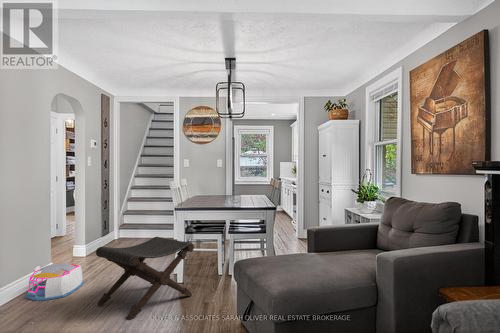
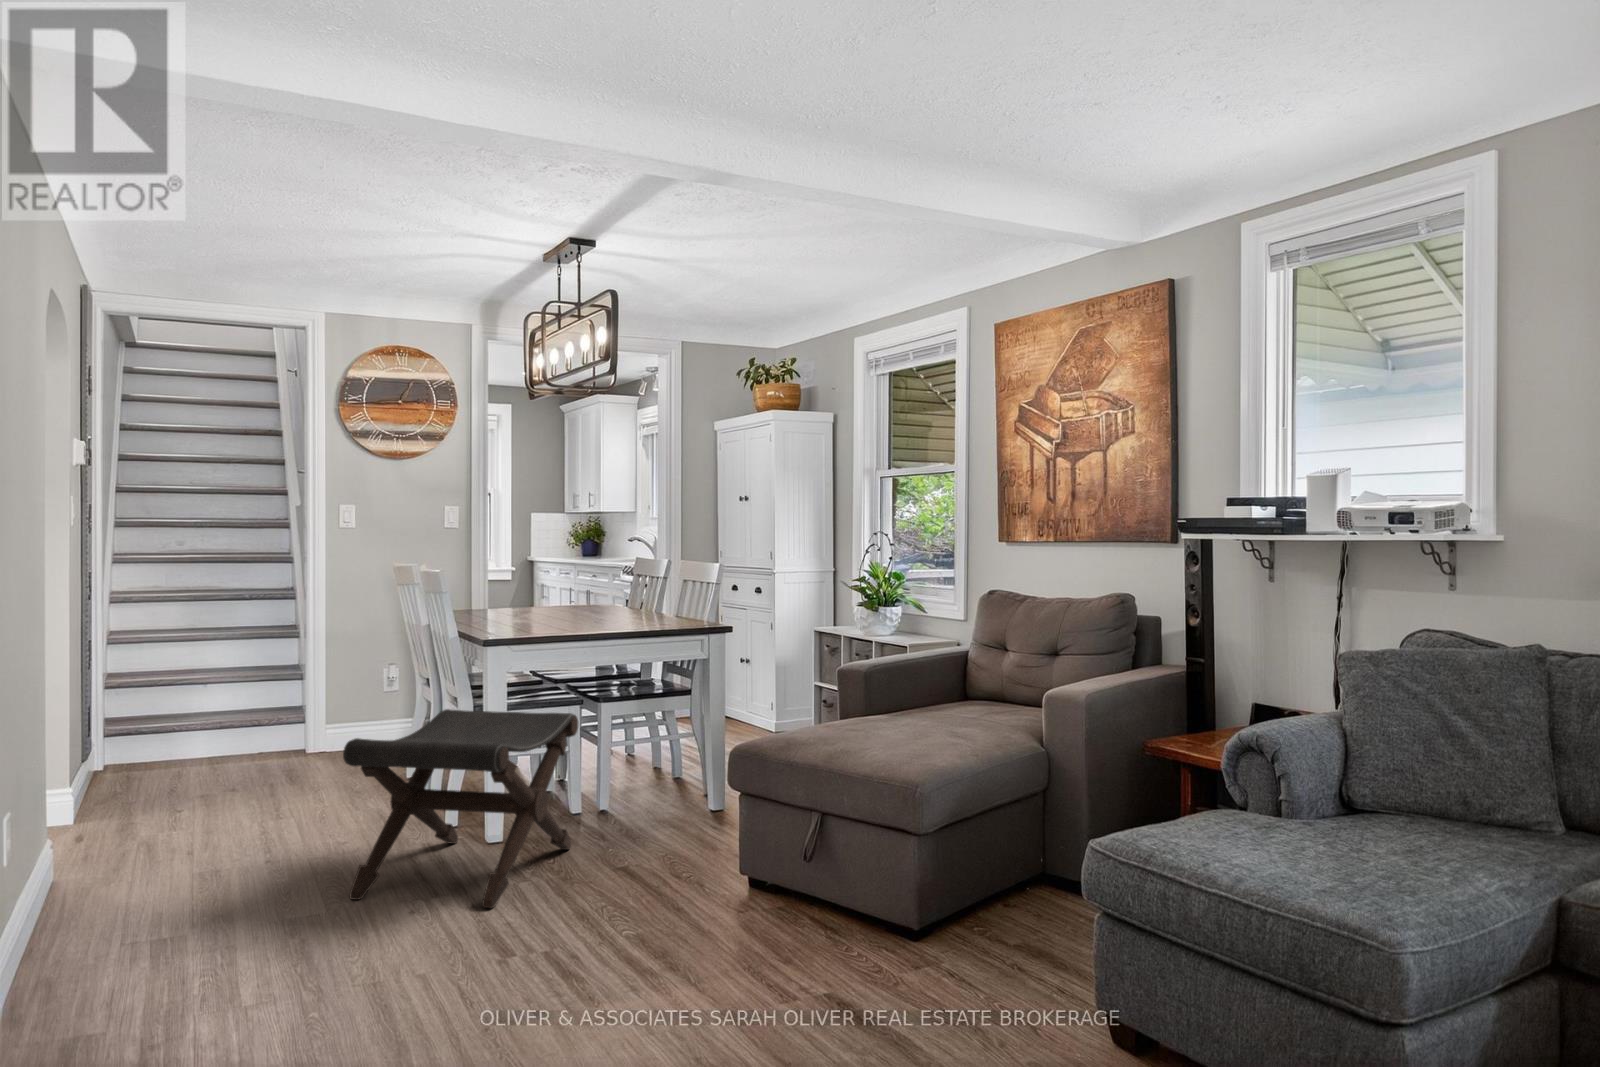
storage bin: present [24,263,84,301] -> none [64,812,215,920]

